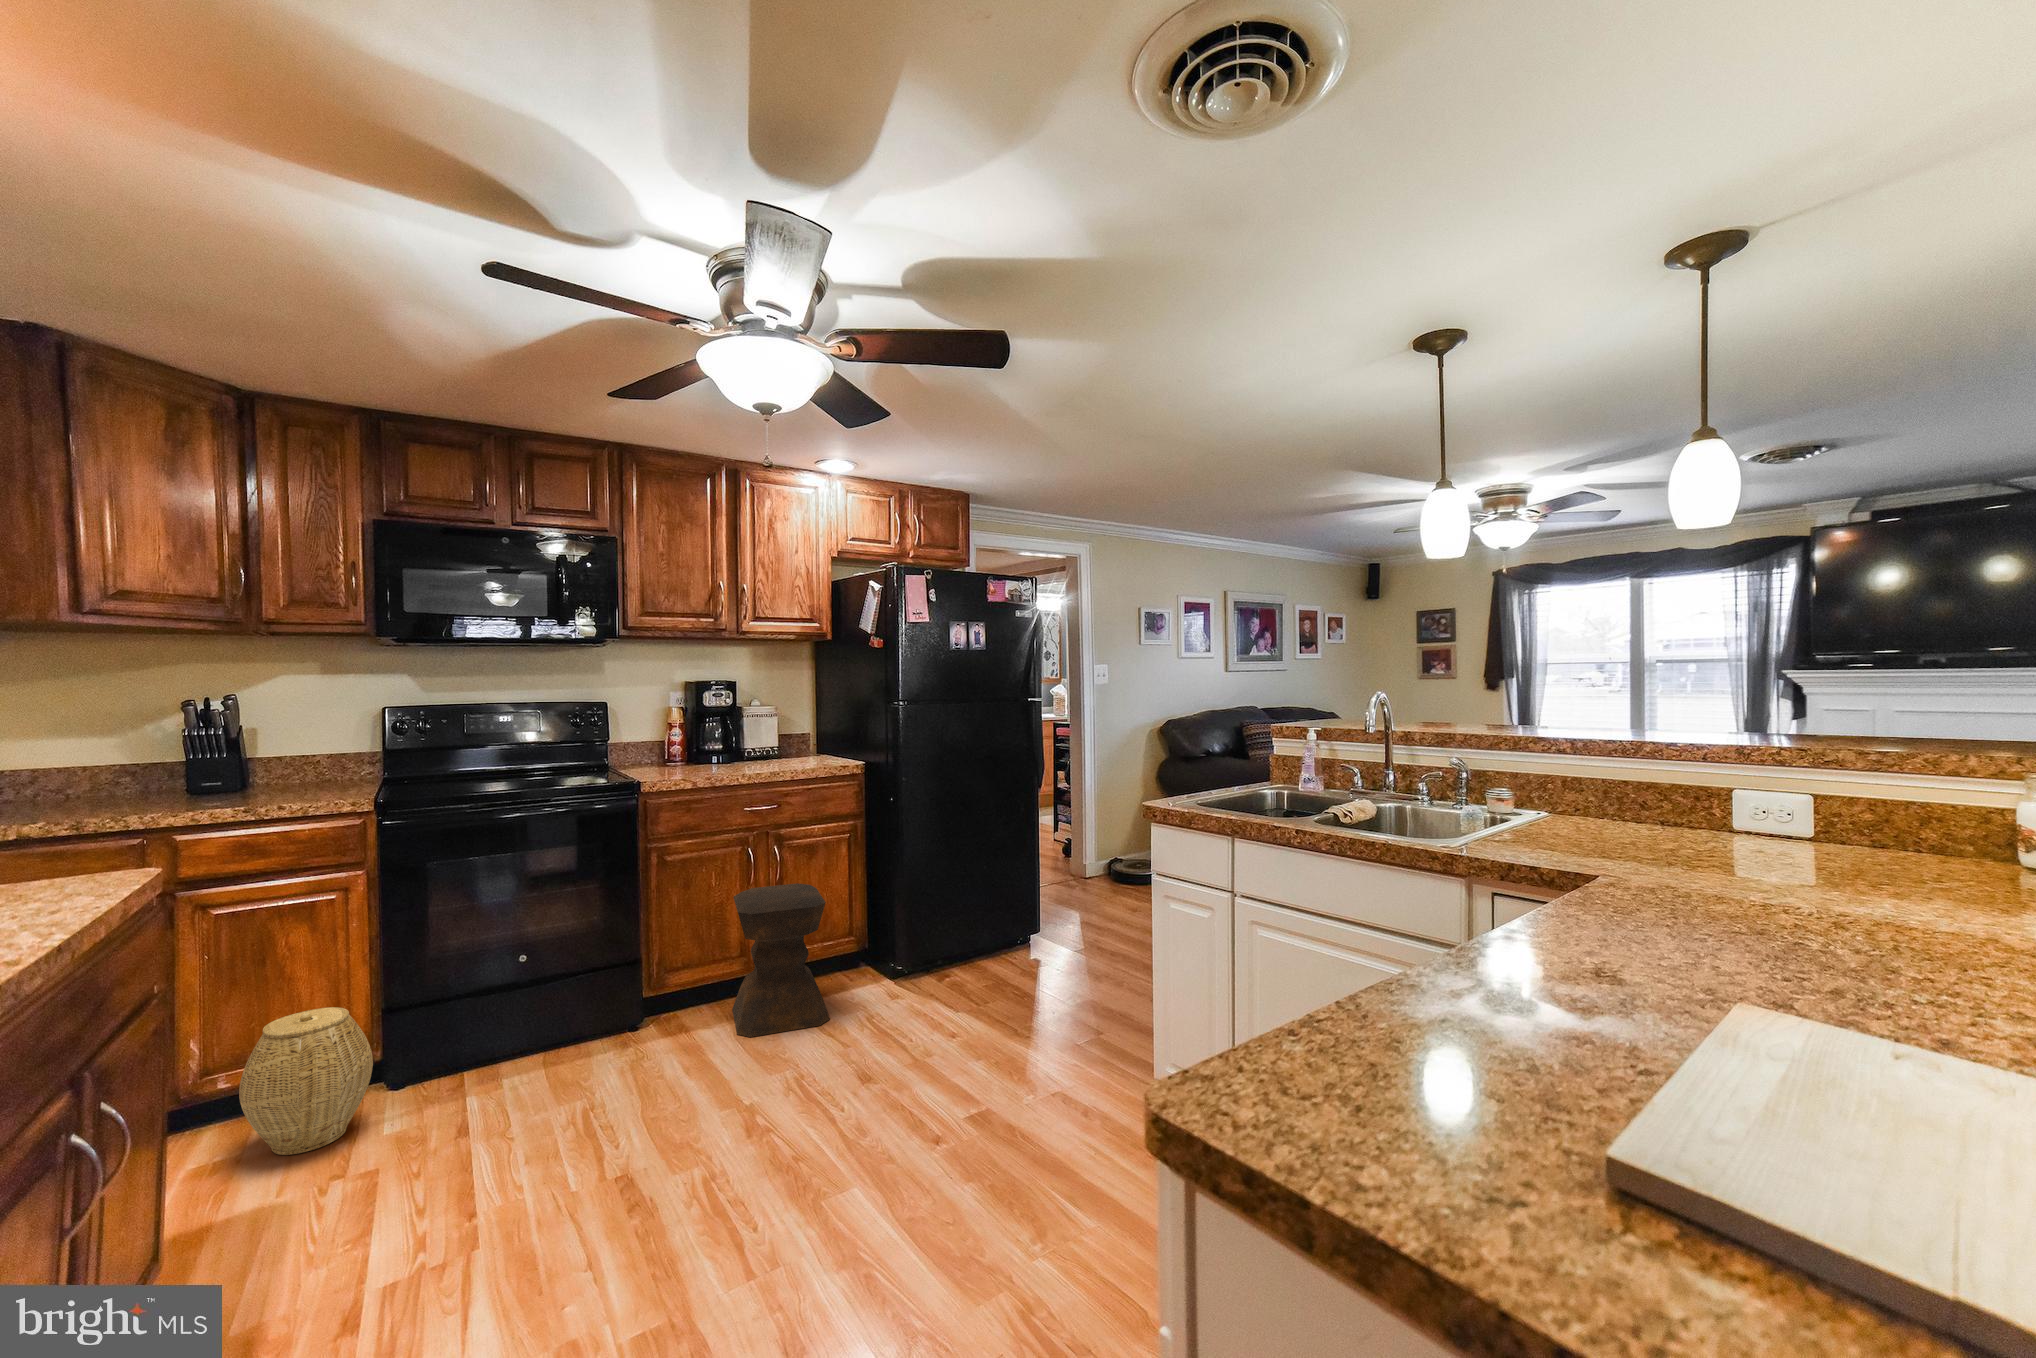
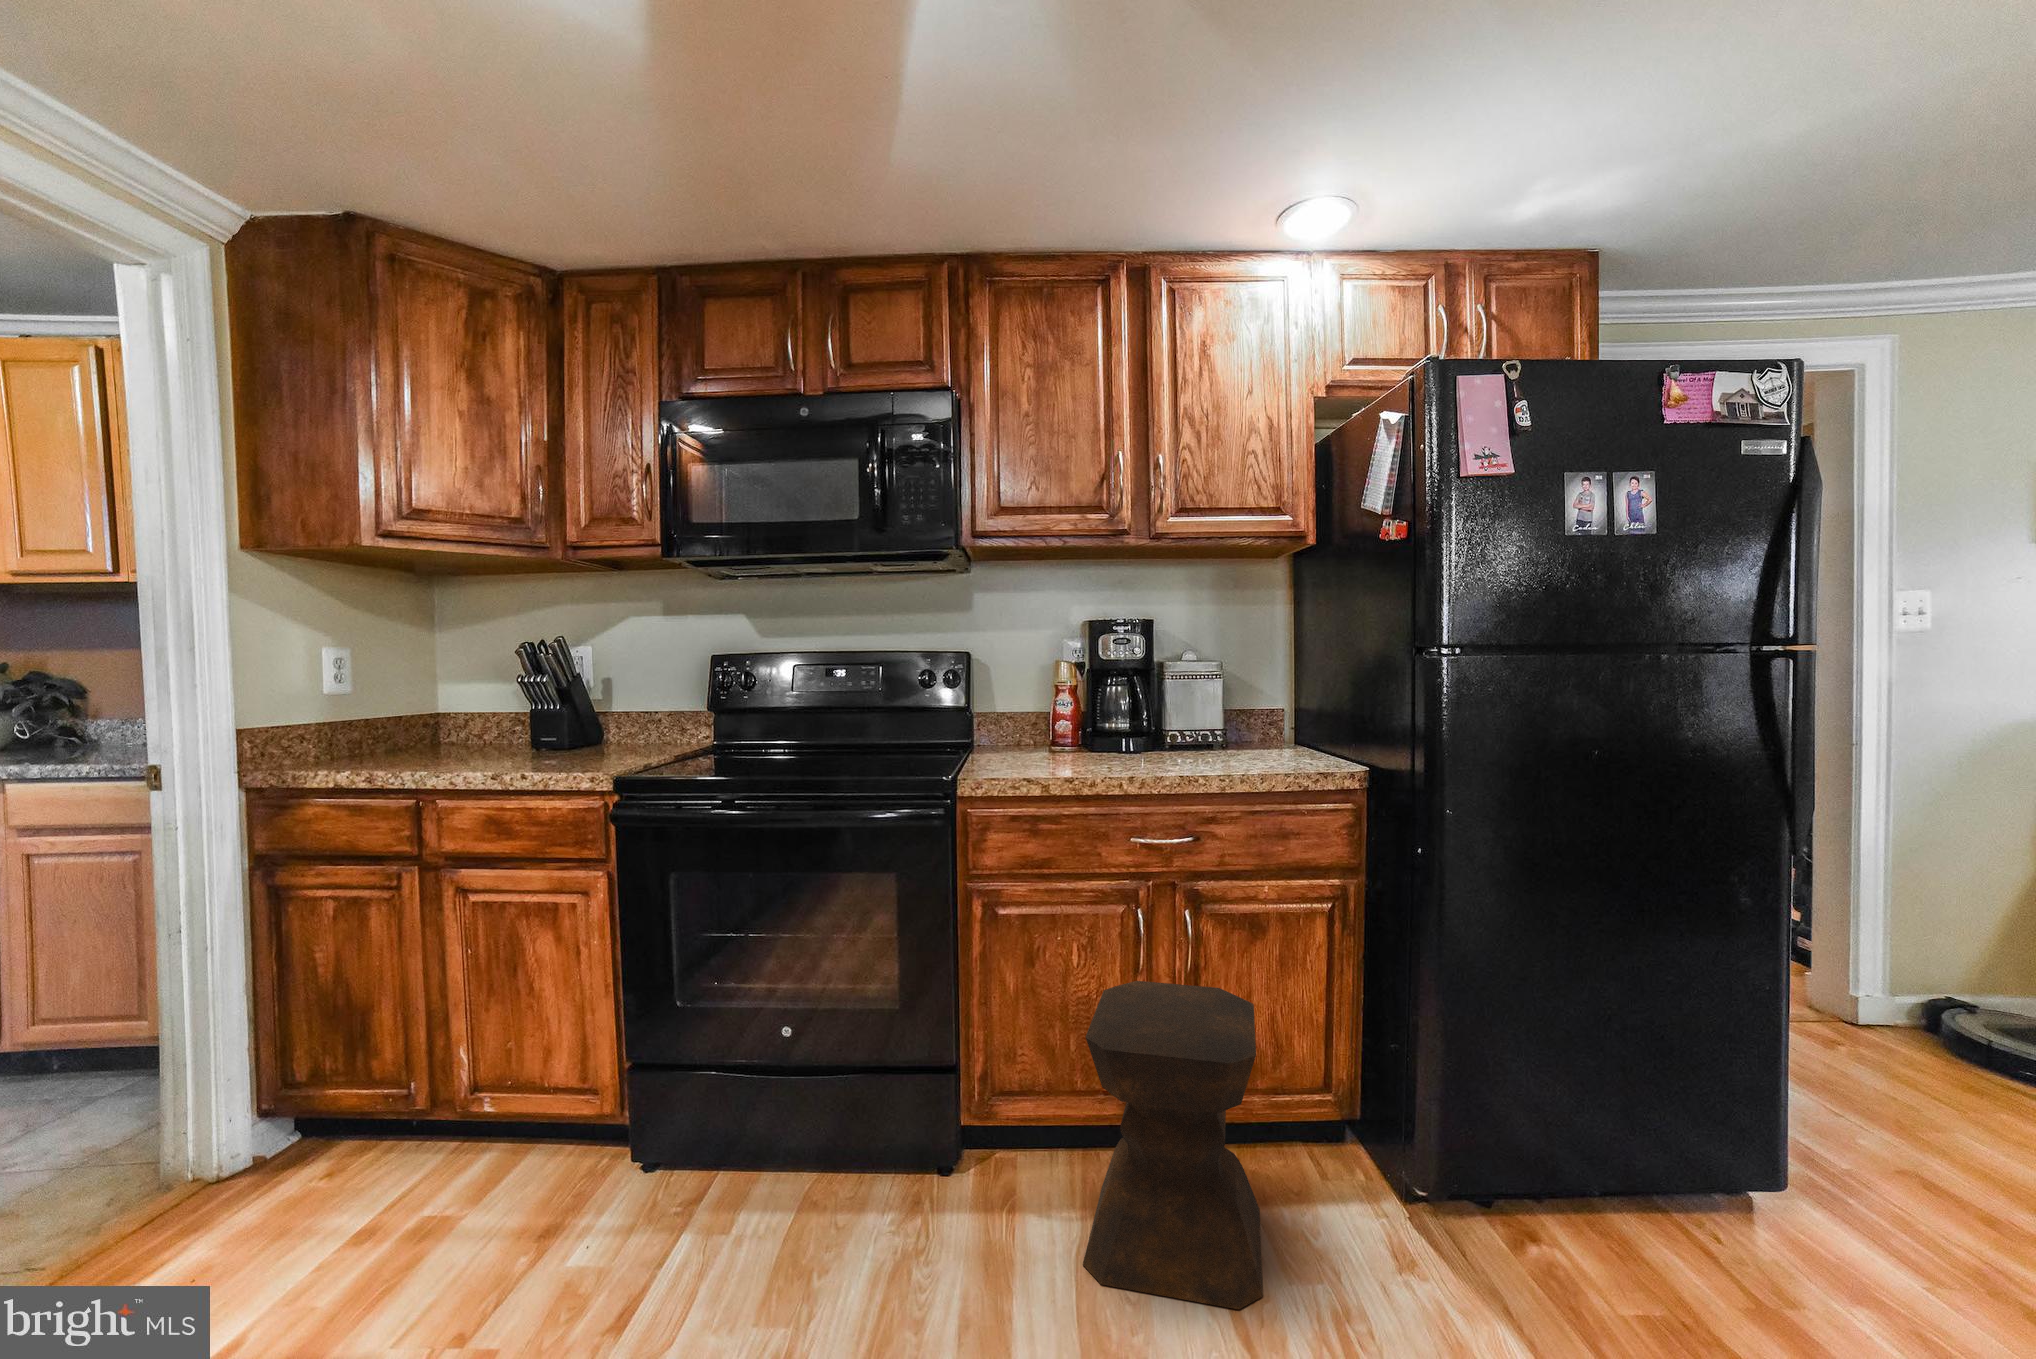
woven basket: present [239,1007,373,1155] -> none [397,1057,568,1274]

